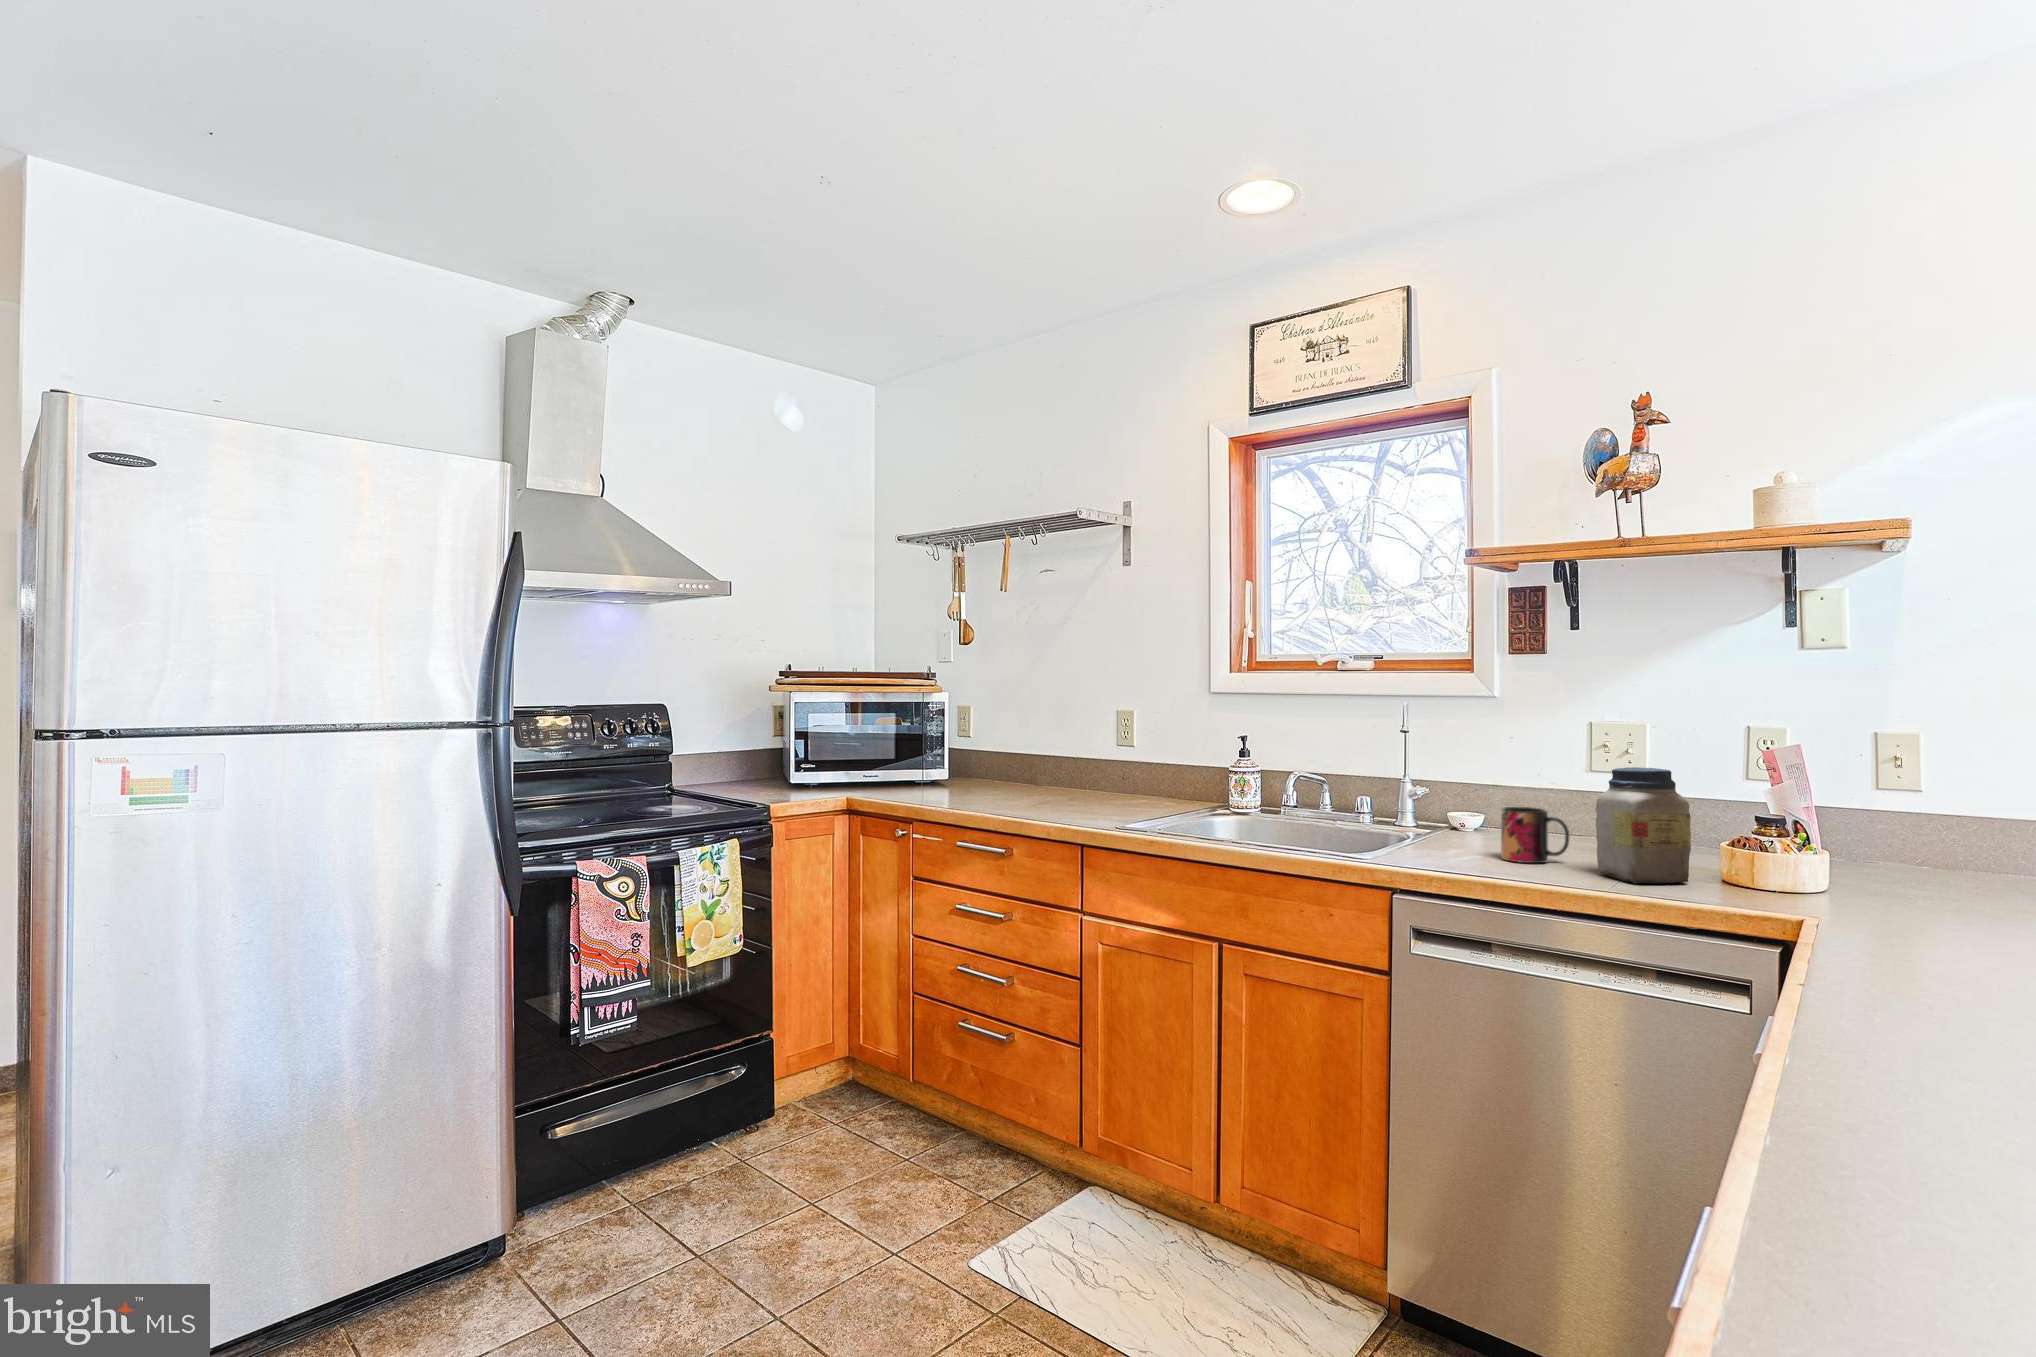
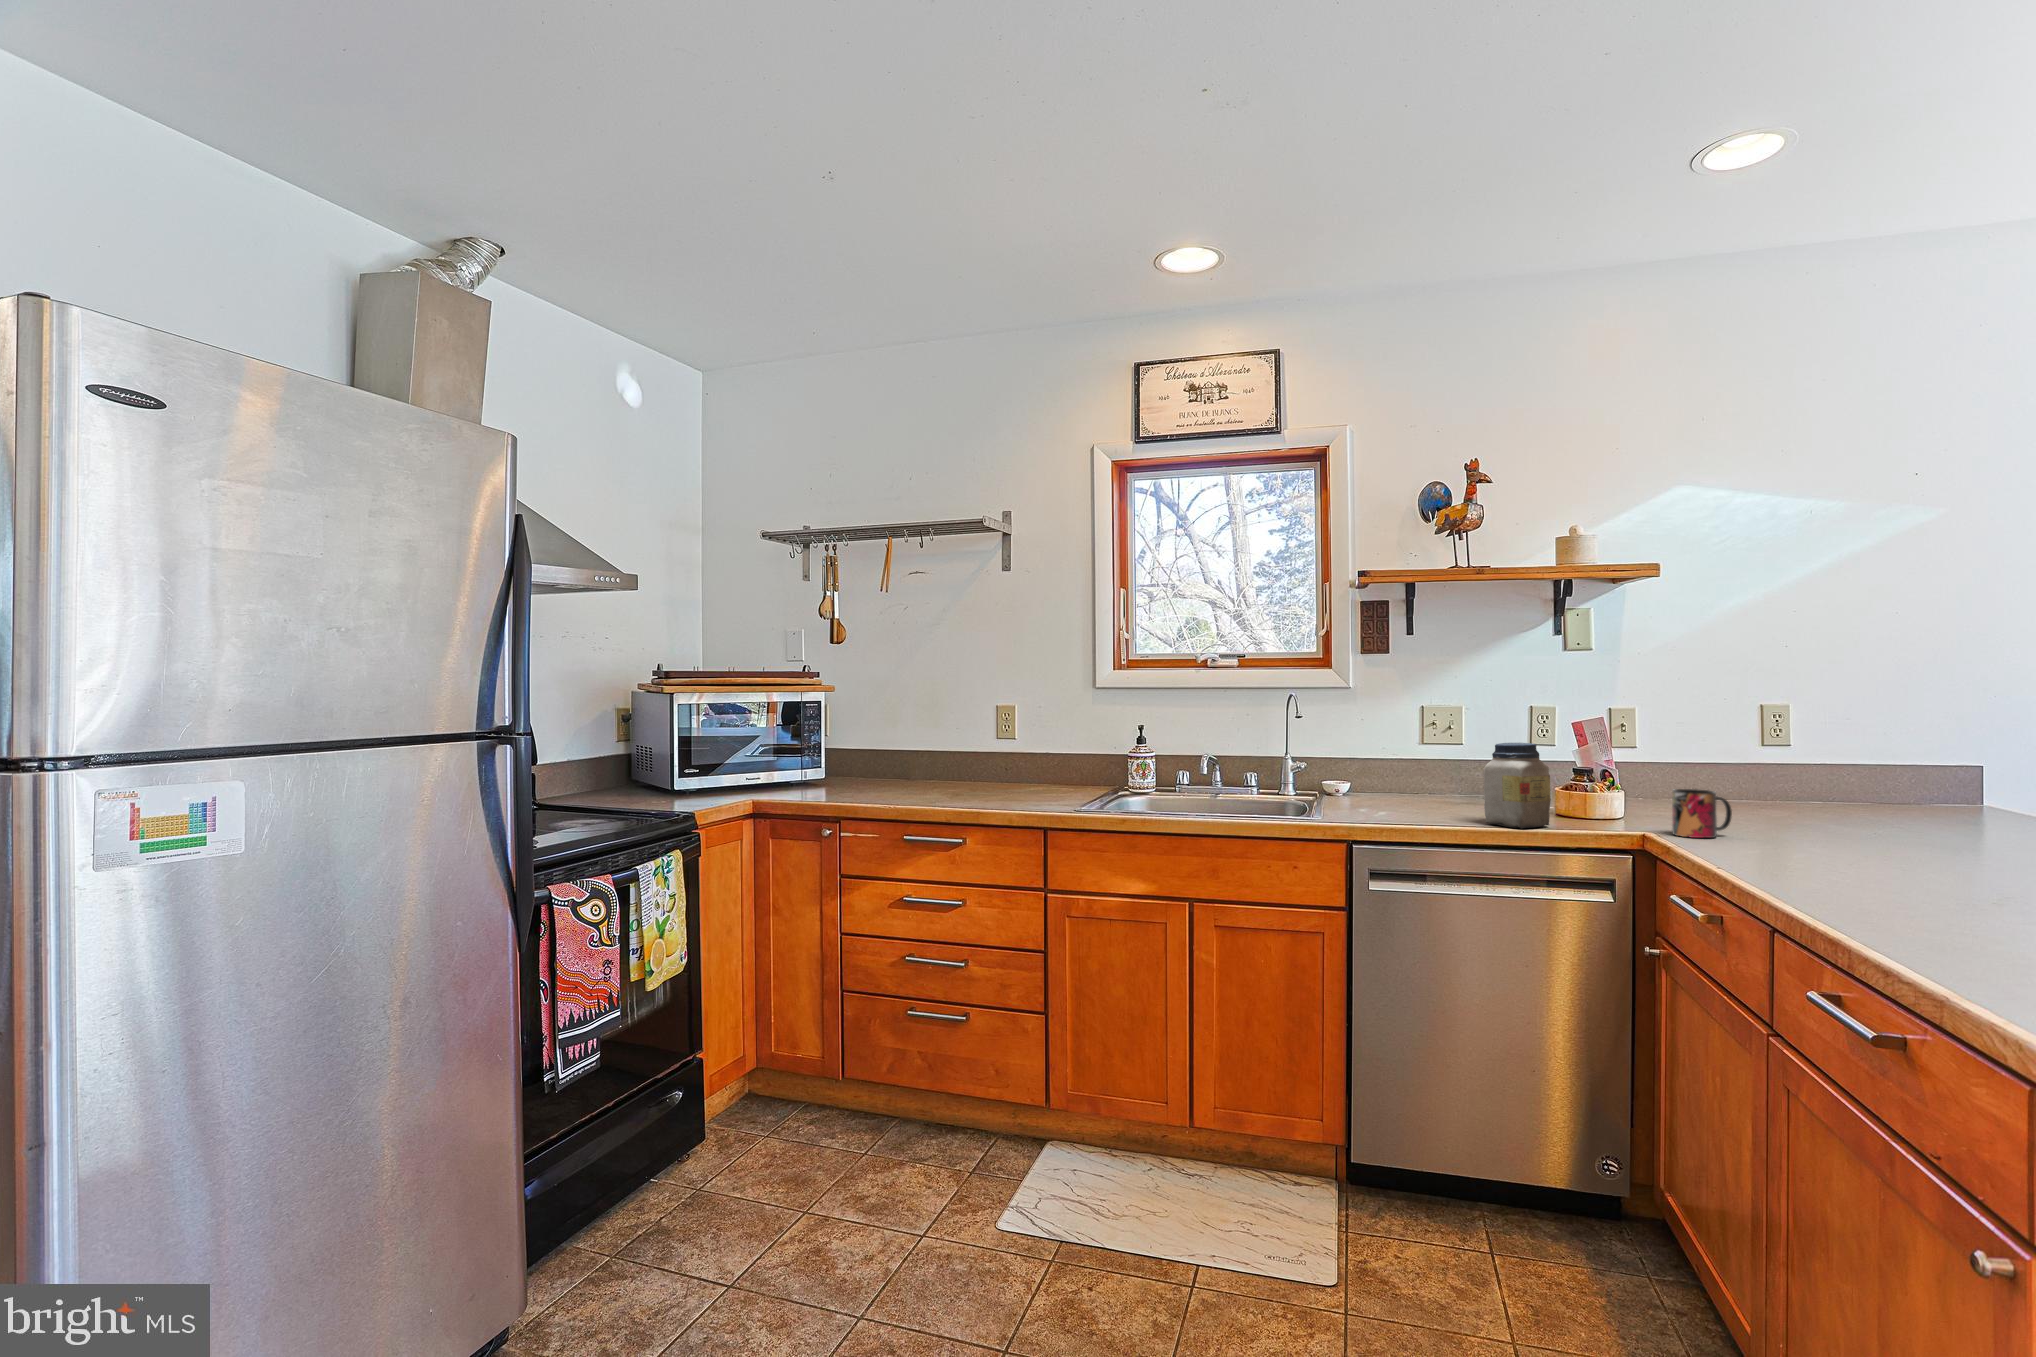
mug: present [1501,807,1569,863] -> present [1672,789,1732,838]

